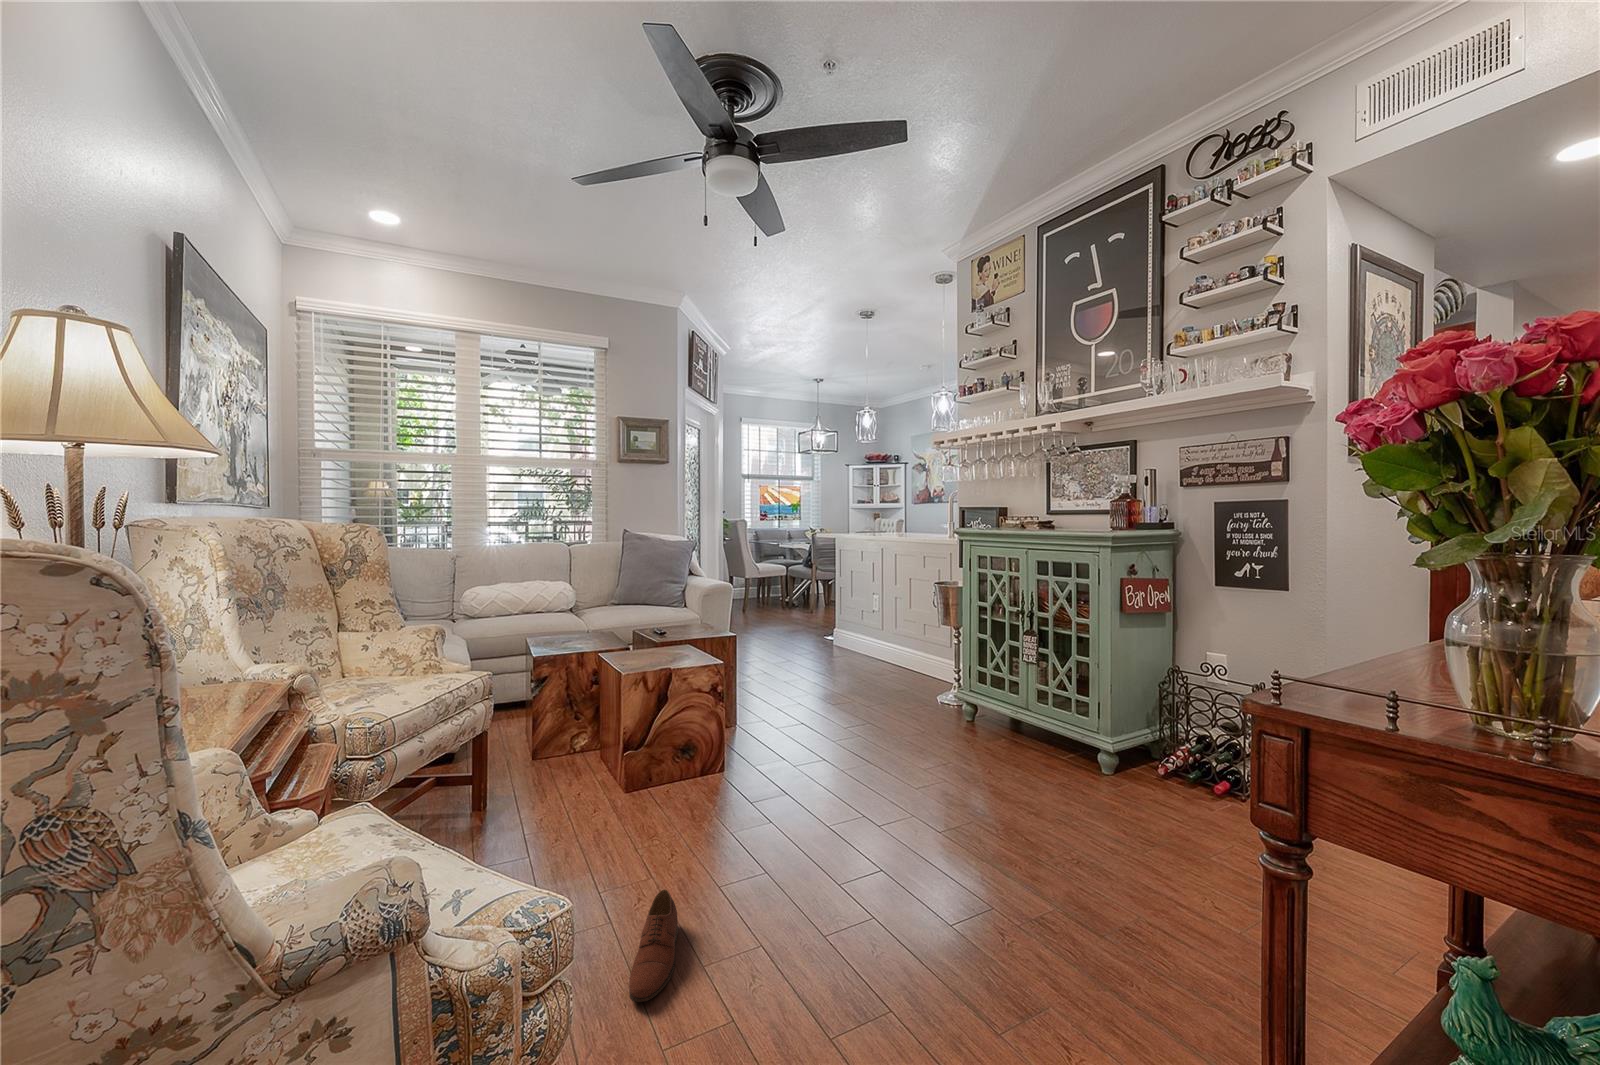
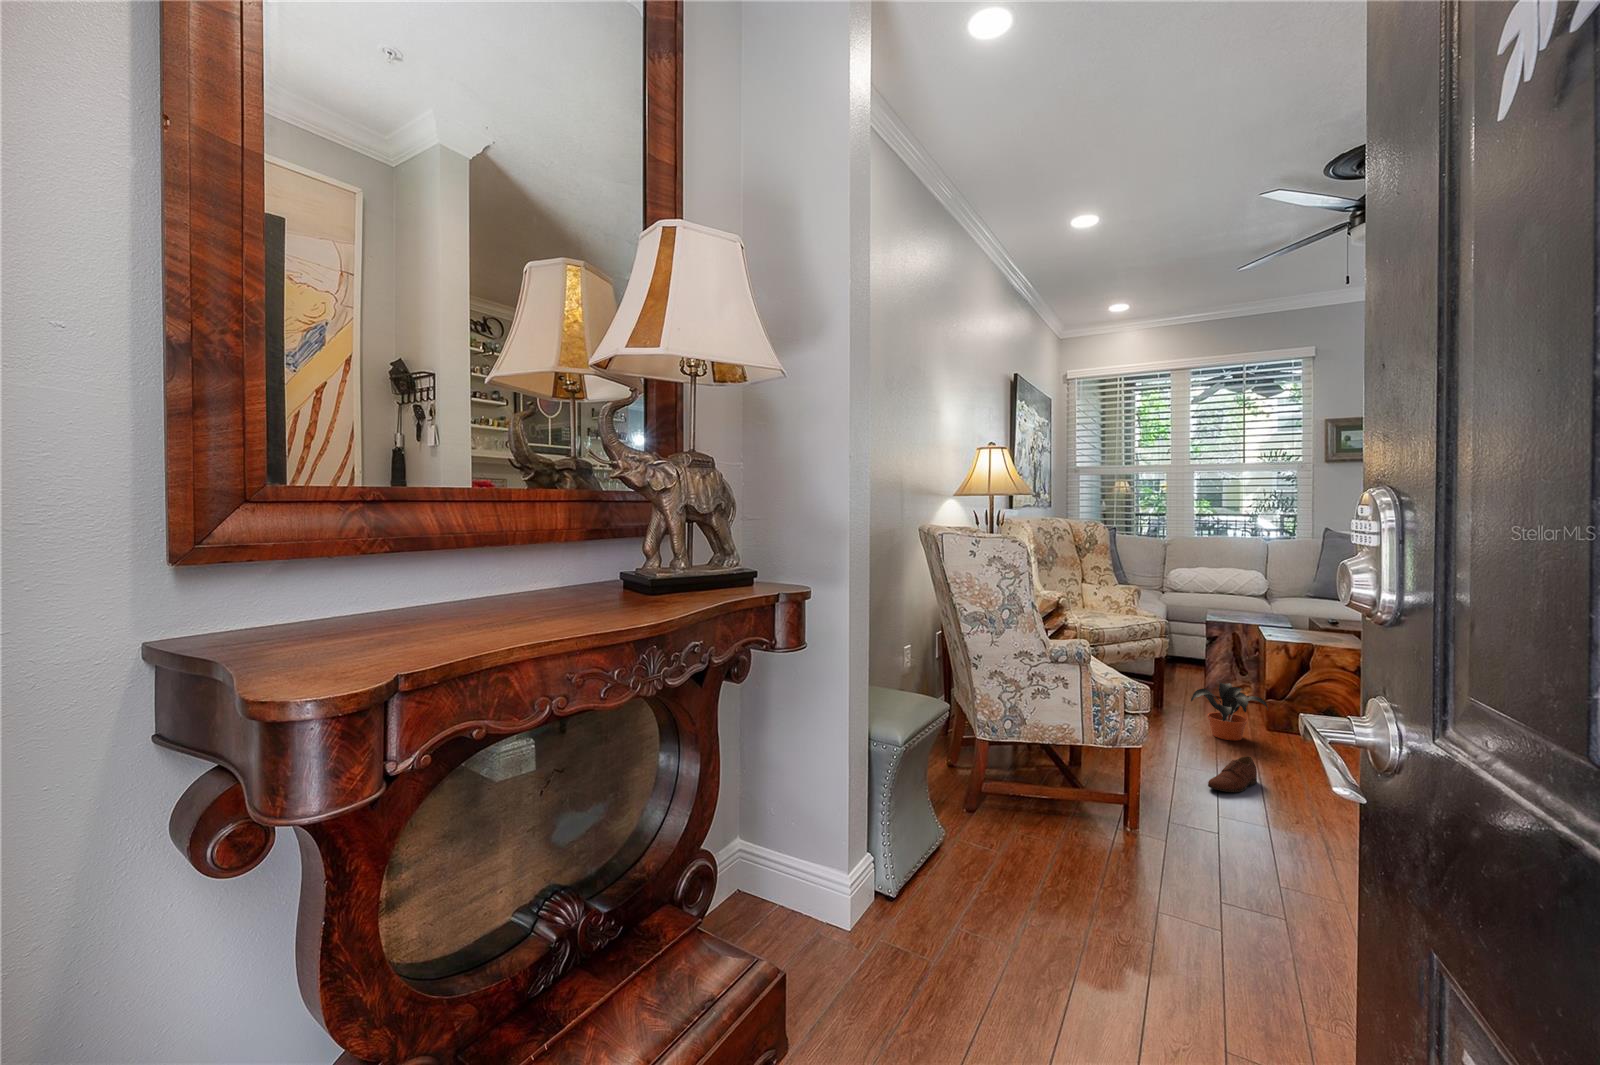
potted plant: none [543,752,644,843] -> present [1191,682,1268,740]

